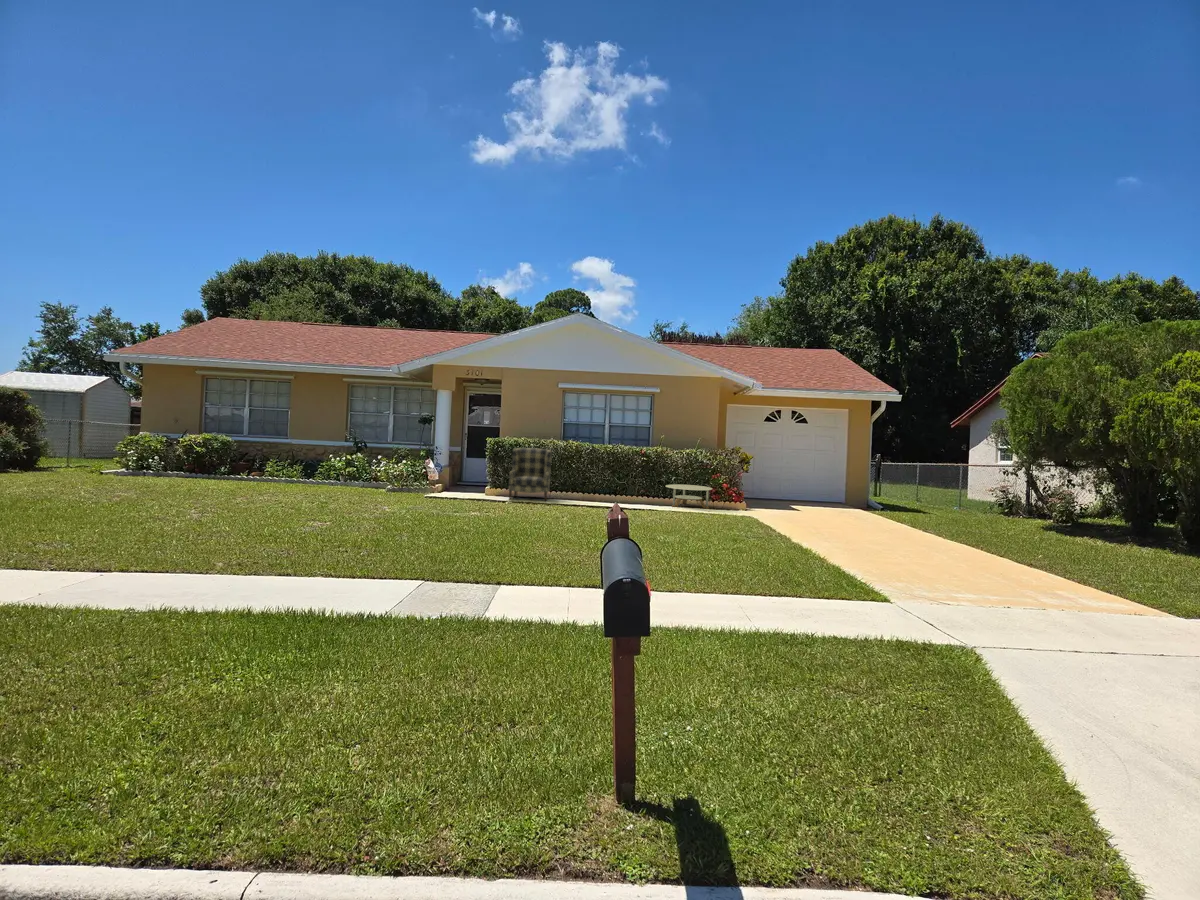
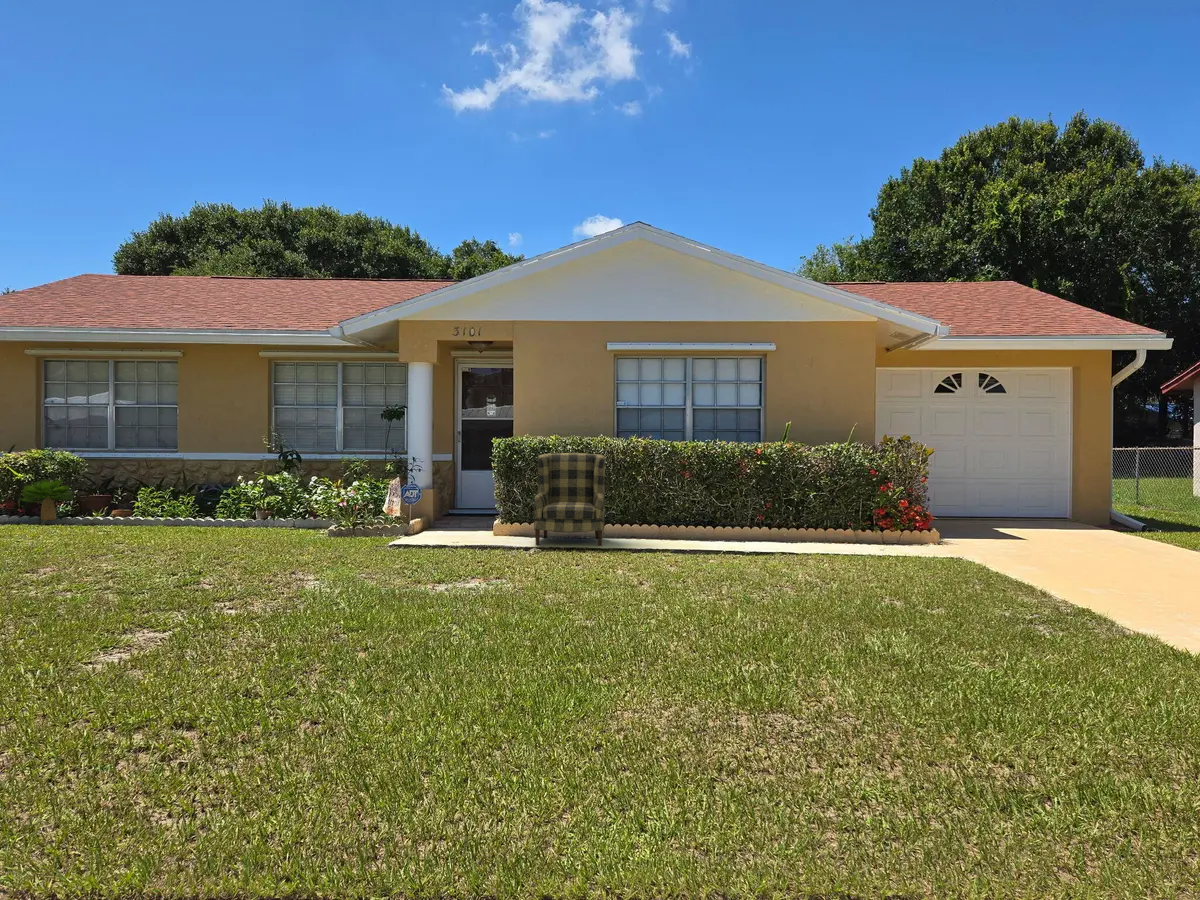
potted plant: none [199,451,234,477] -> present [21,480,73,520]
round table: present [666,484,712,508] -> none [806,505,893,548]

